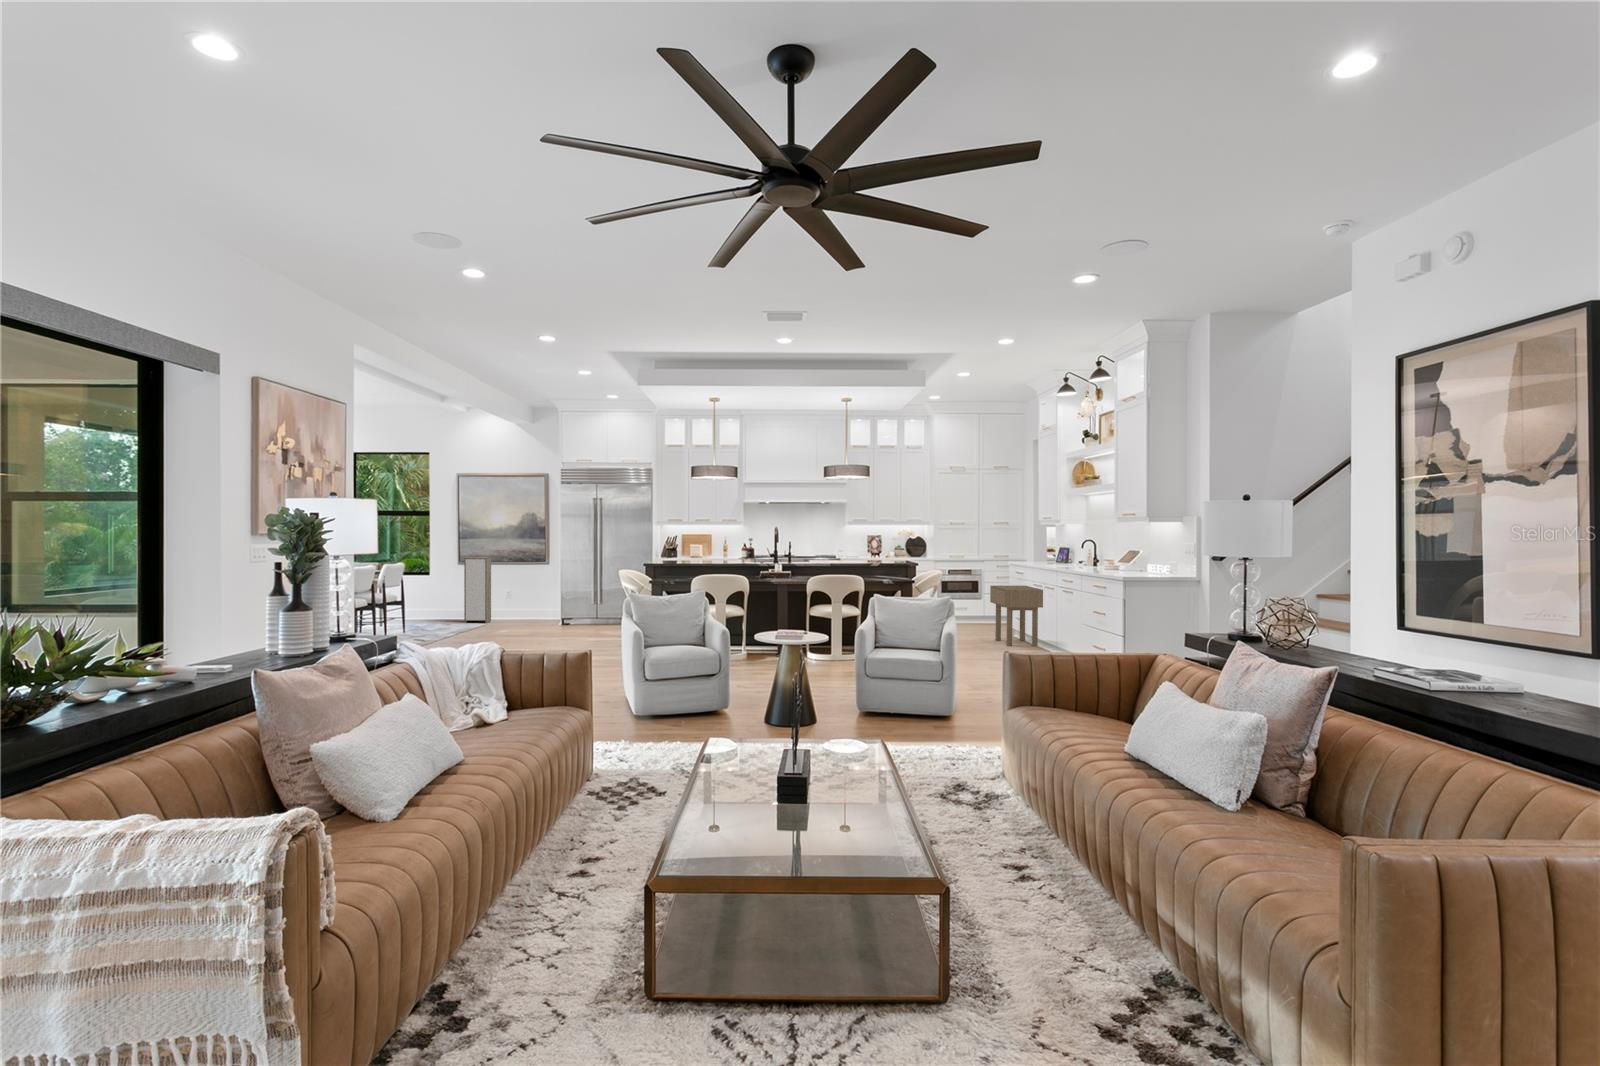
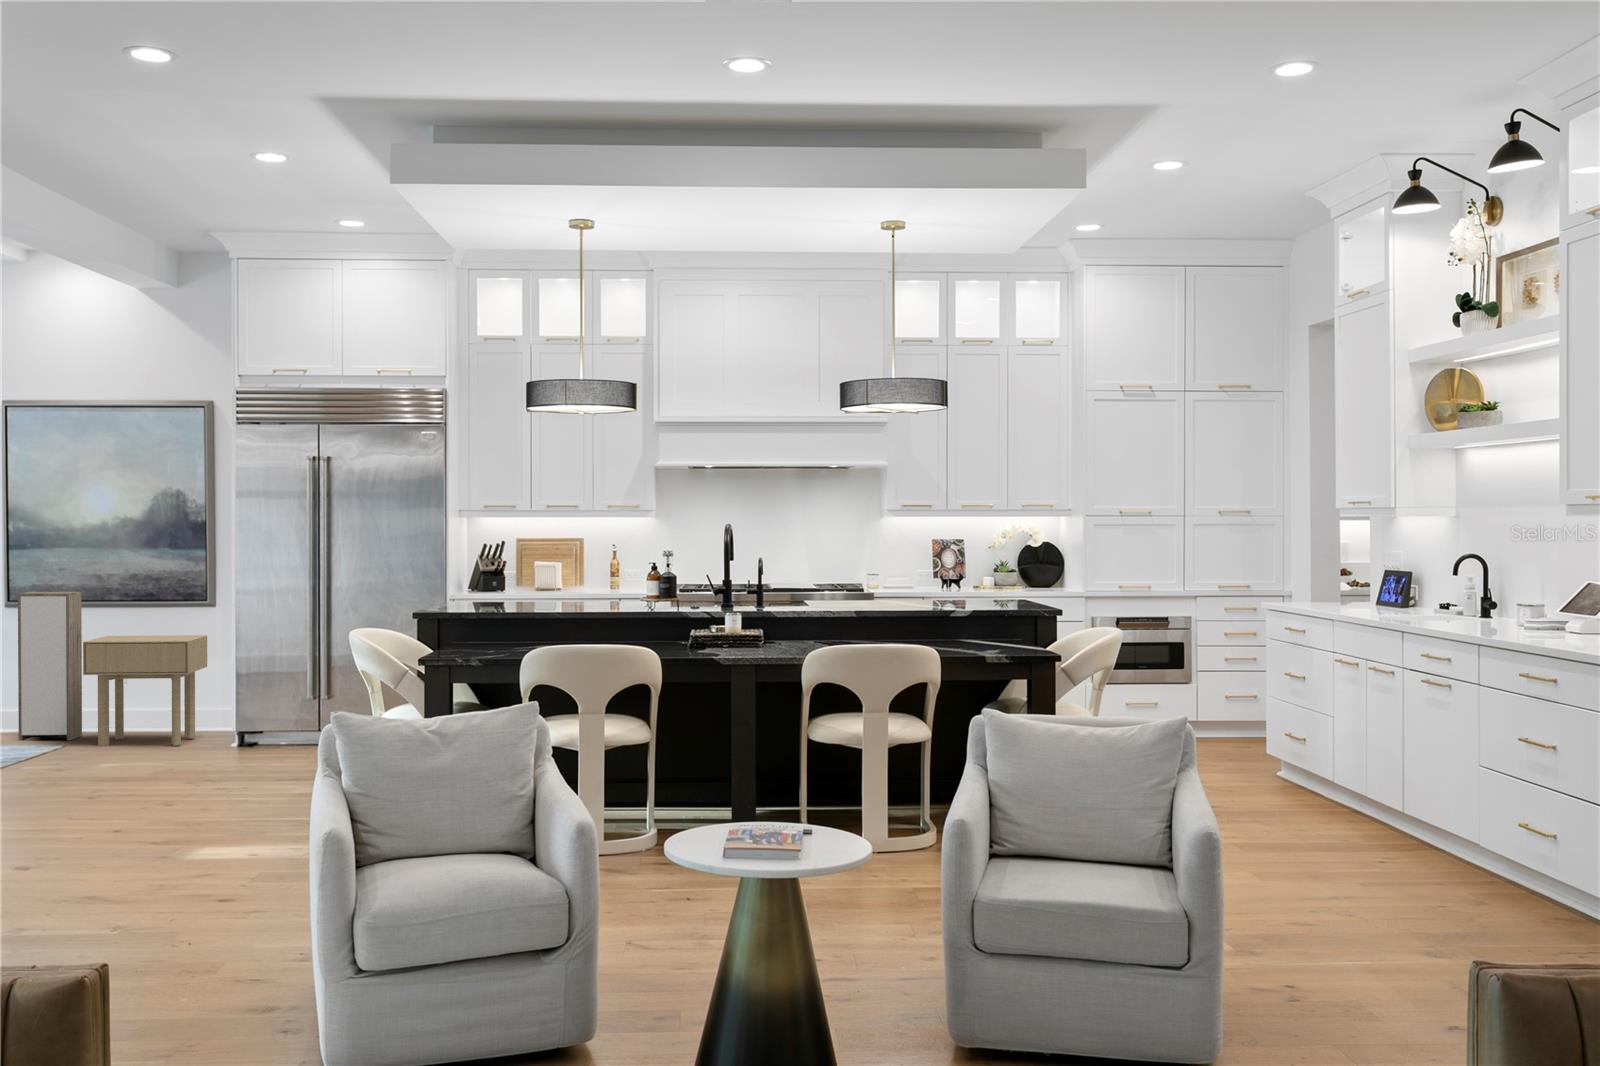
side table: present [990,585,1043,646] -> present [83,635,207,746]

